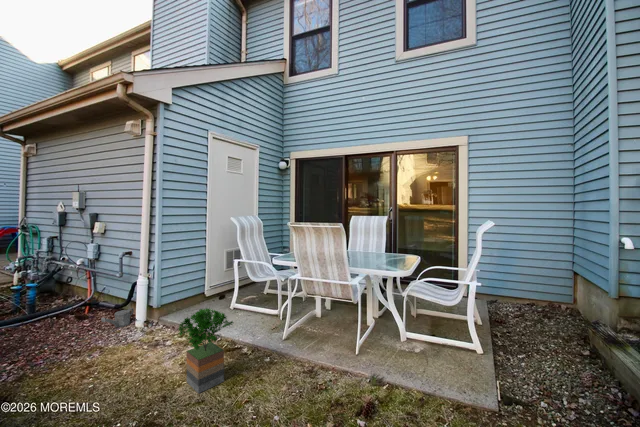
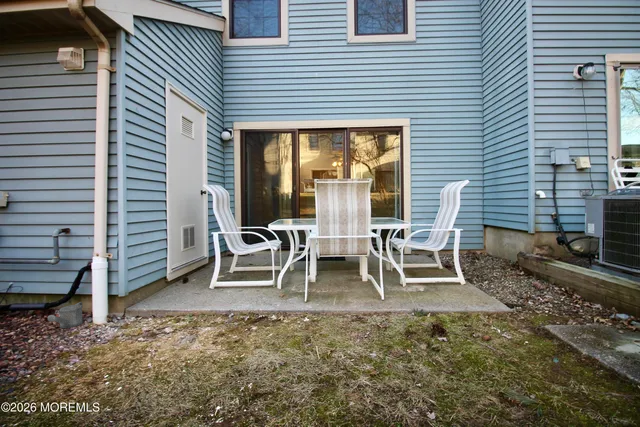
potted tree: present [178,308,233,393] -> none [238,266,293,359]

